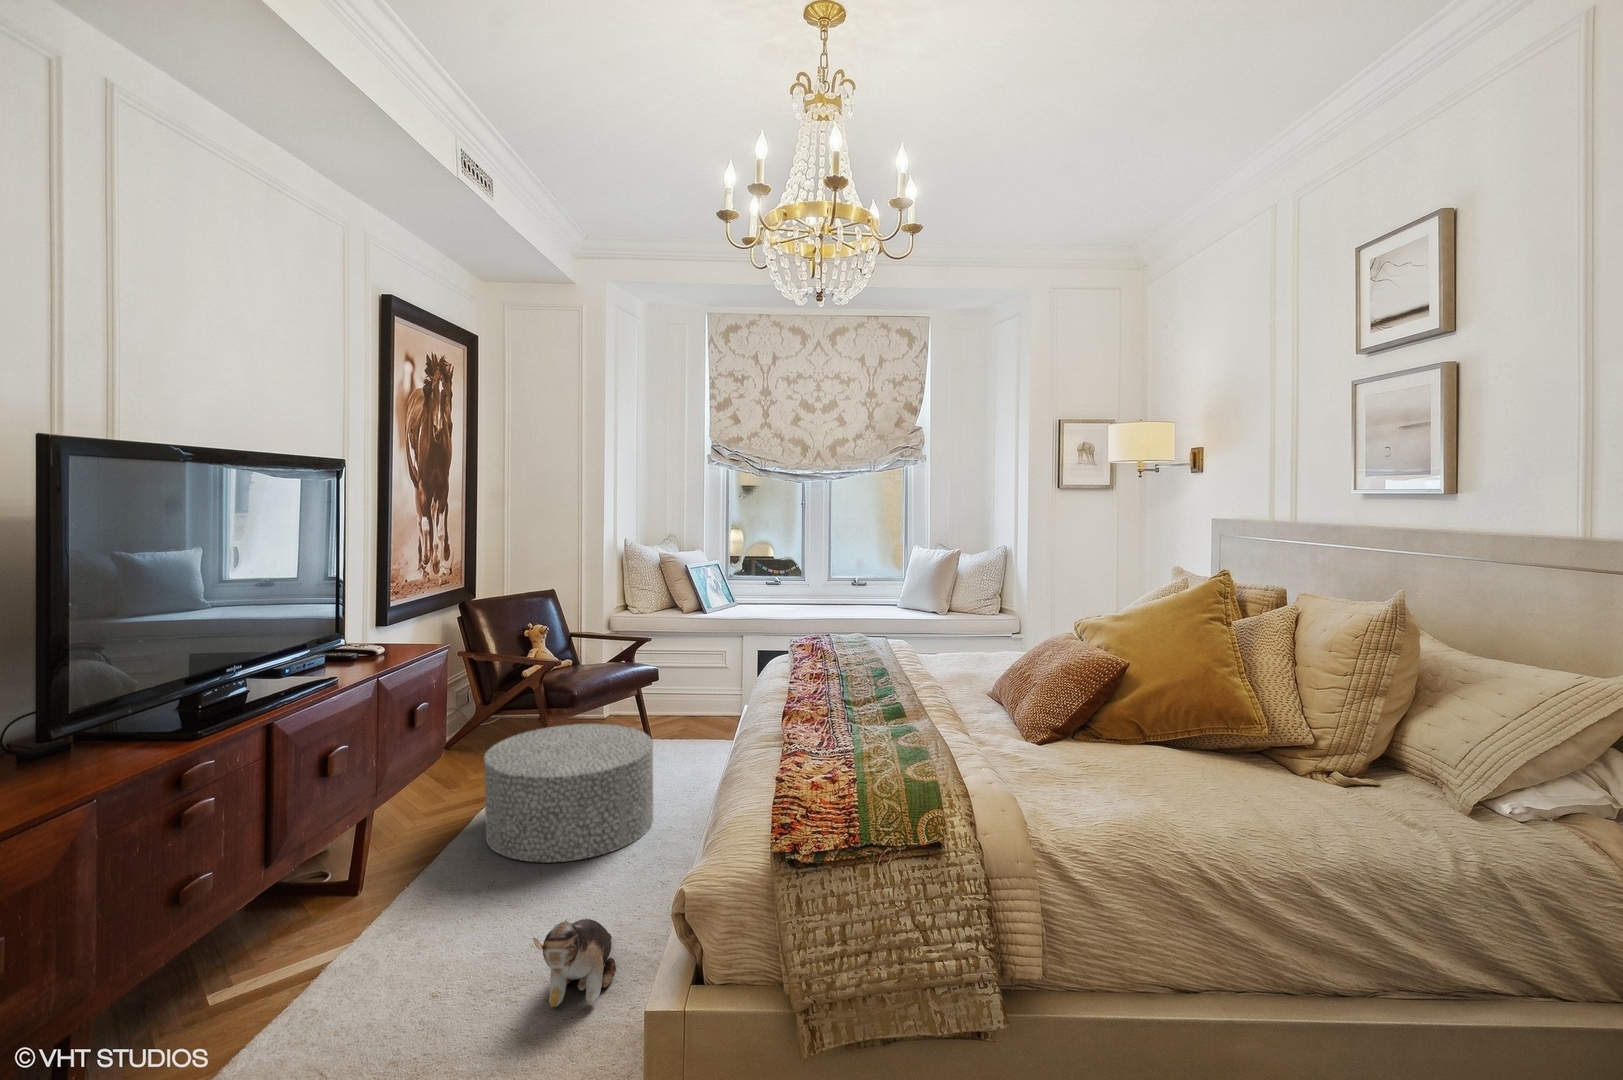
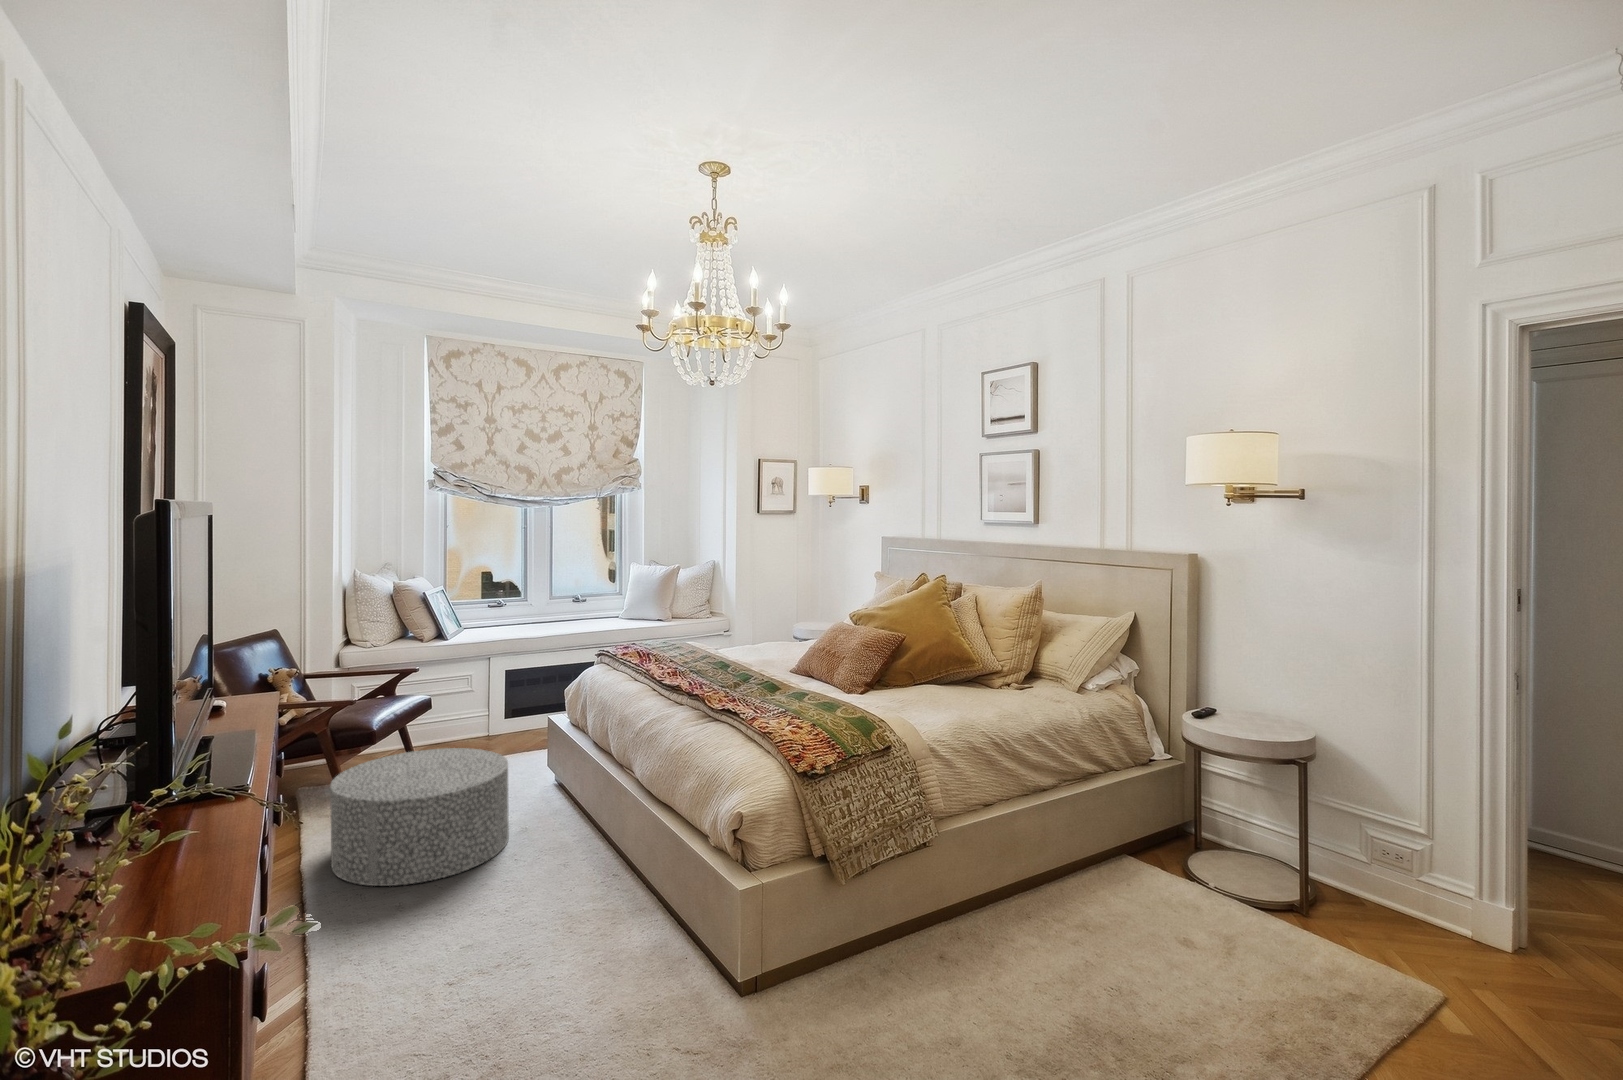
plush toy: present [533,919,616,1007] -> none [554,881,607,959]

